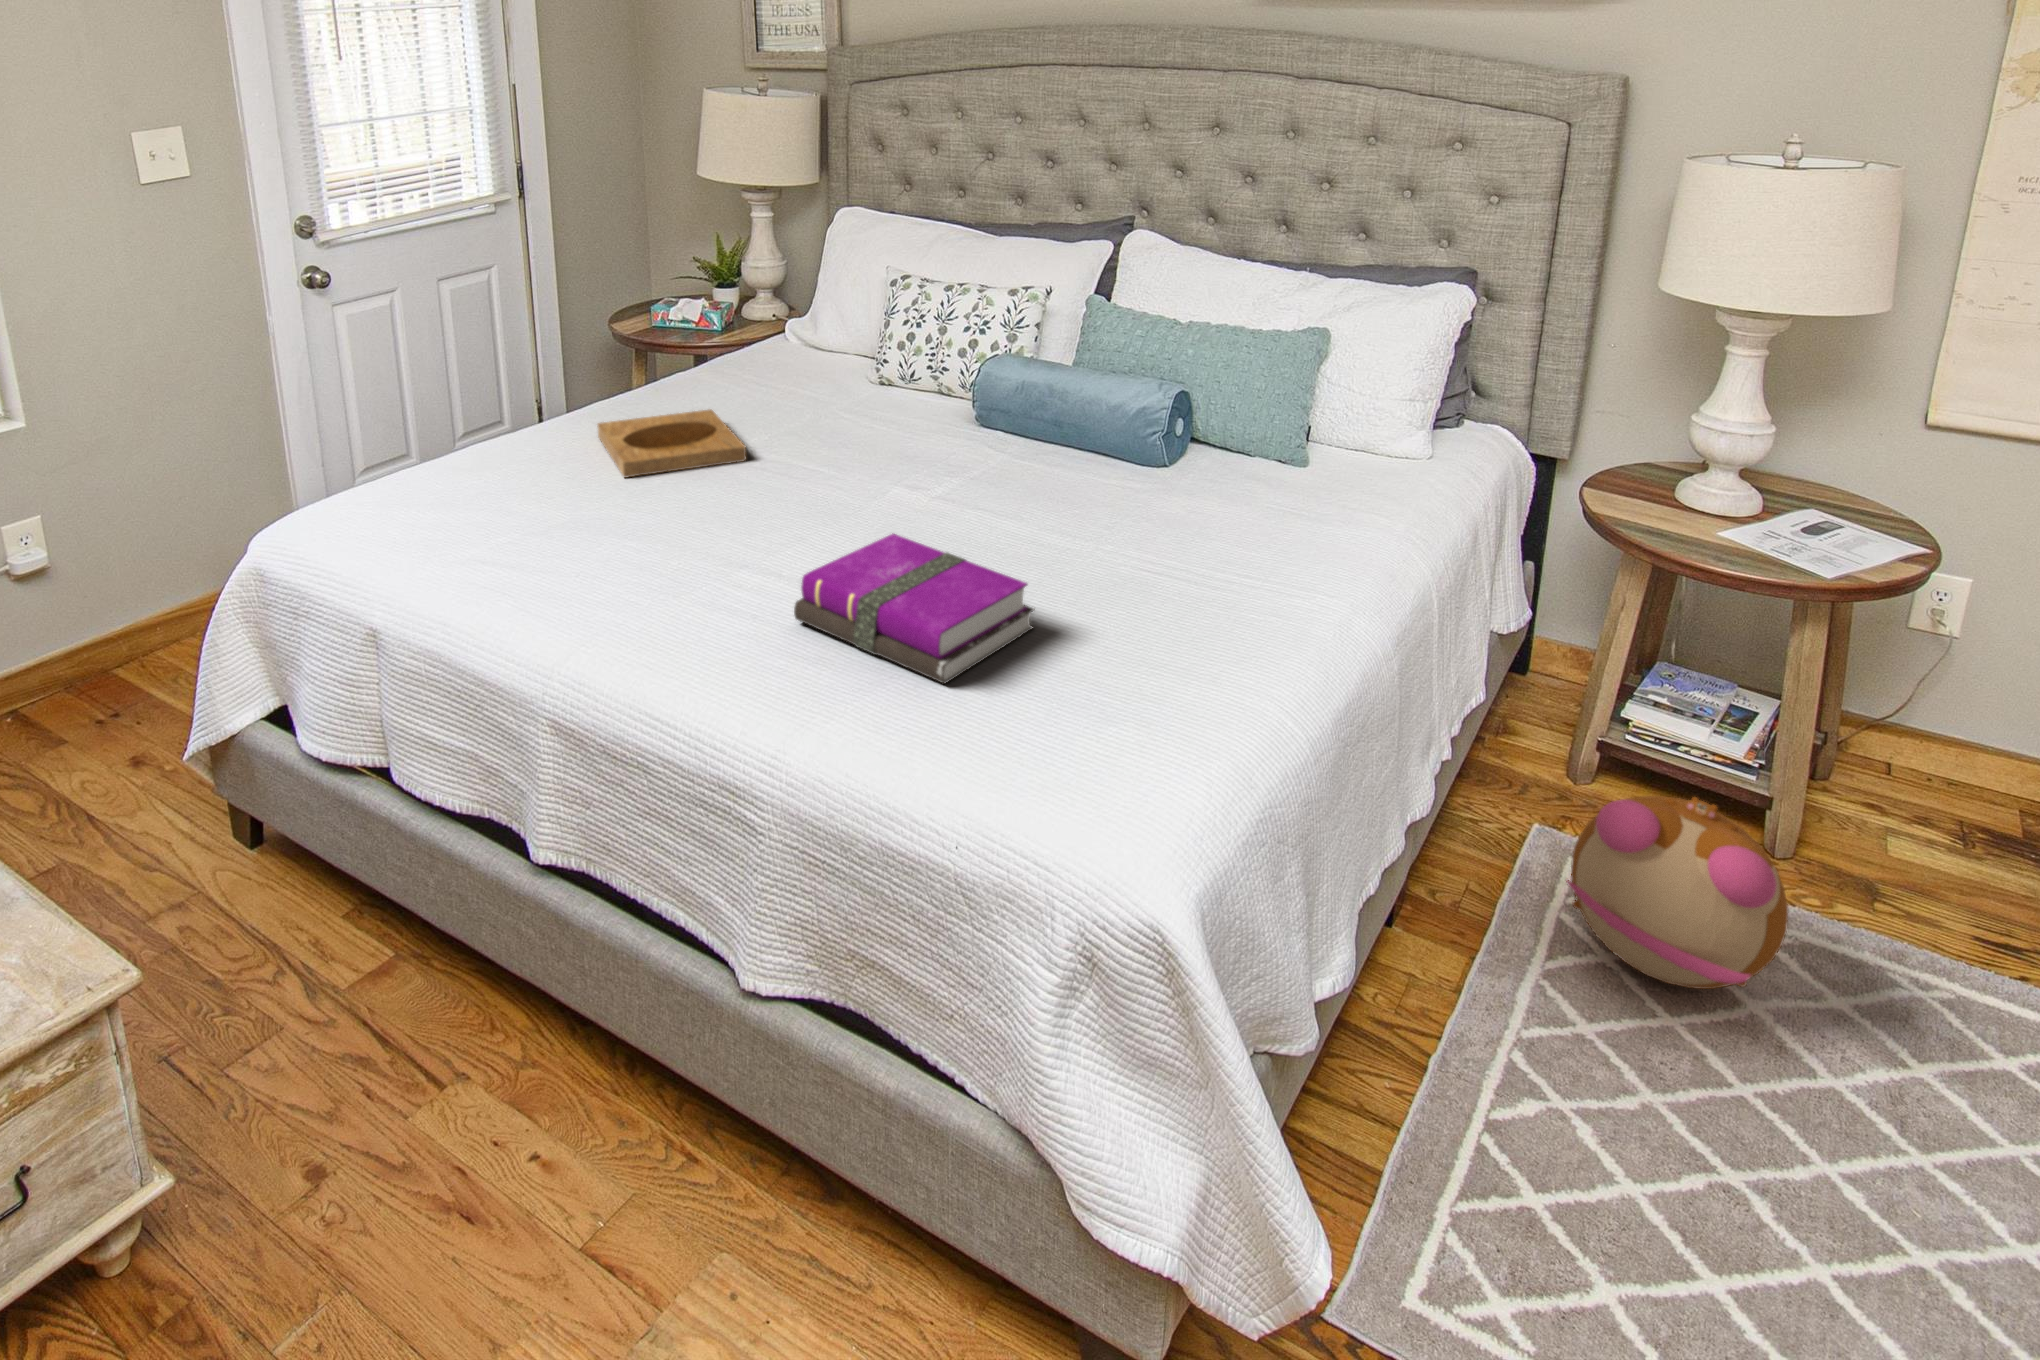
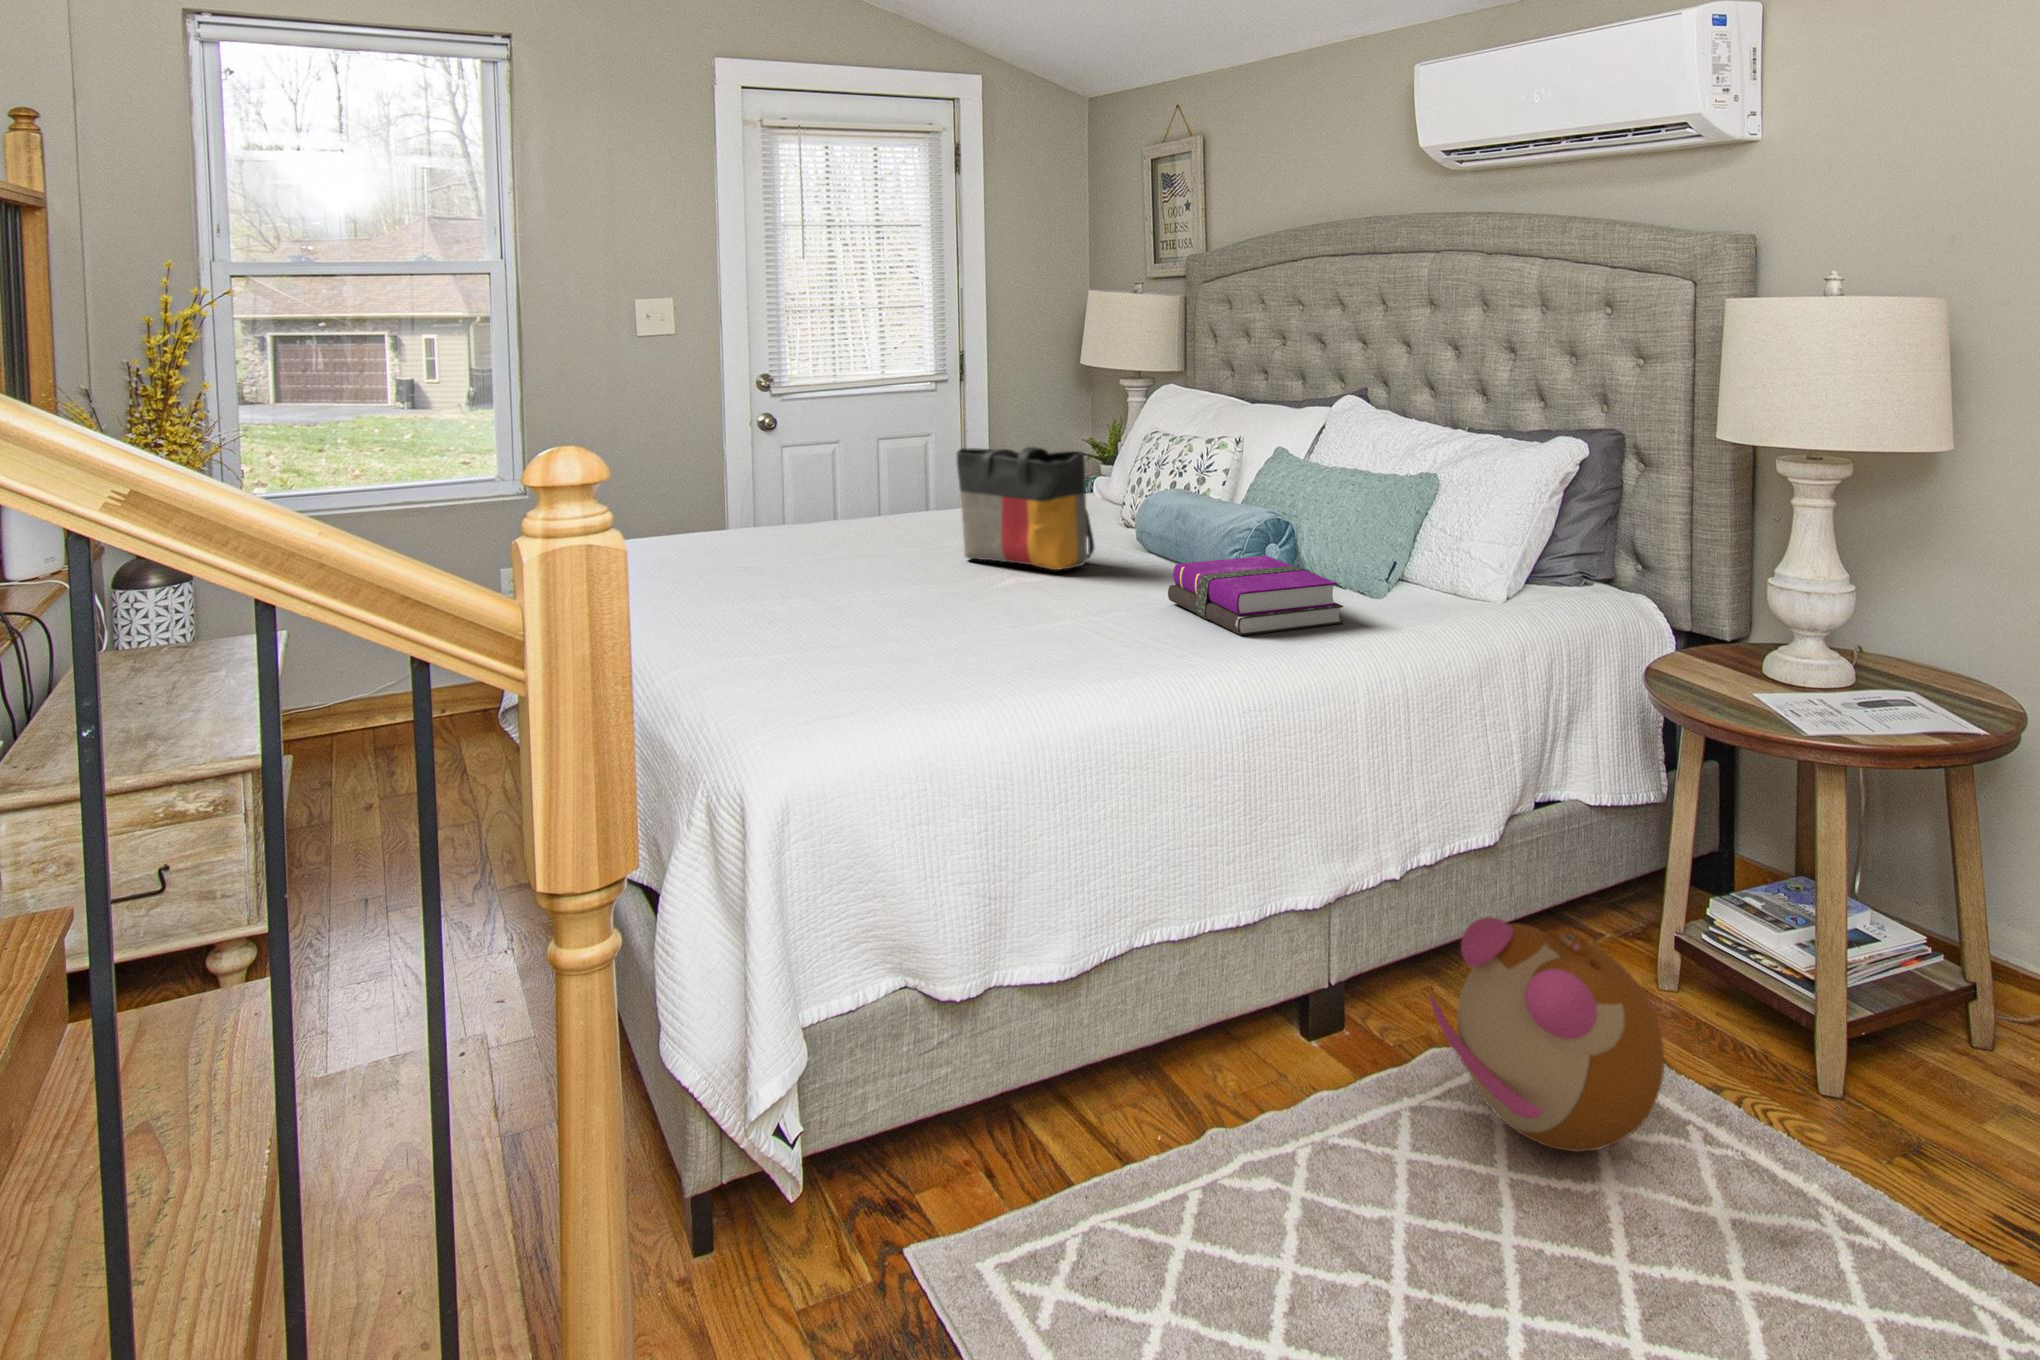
tote bag: none [809,339,991,479] -> present [956,447,1094,570]
tray: present [597,410,746,477] -> none [820,516,940,550]
notebook: present [794,533,1034,684] -> present [1168,556,1343,635]

